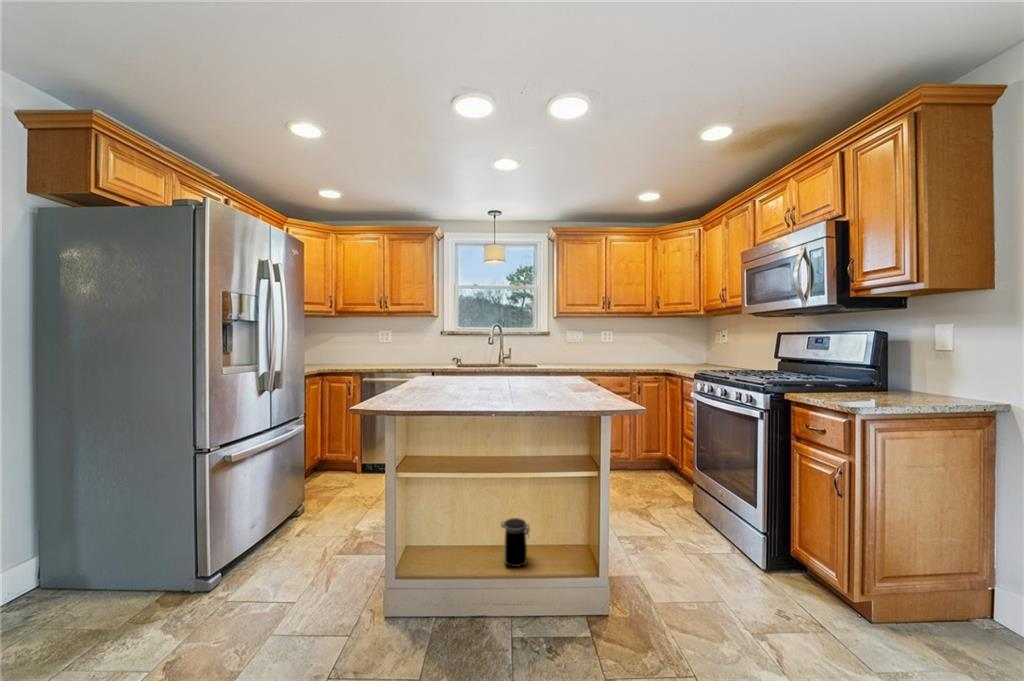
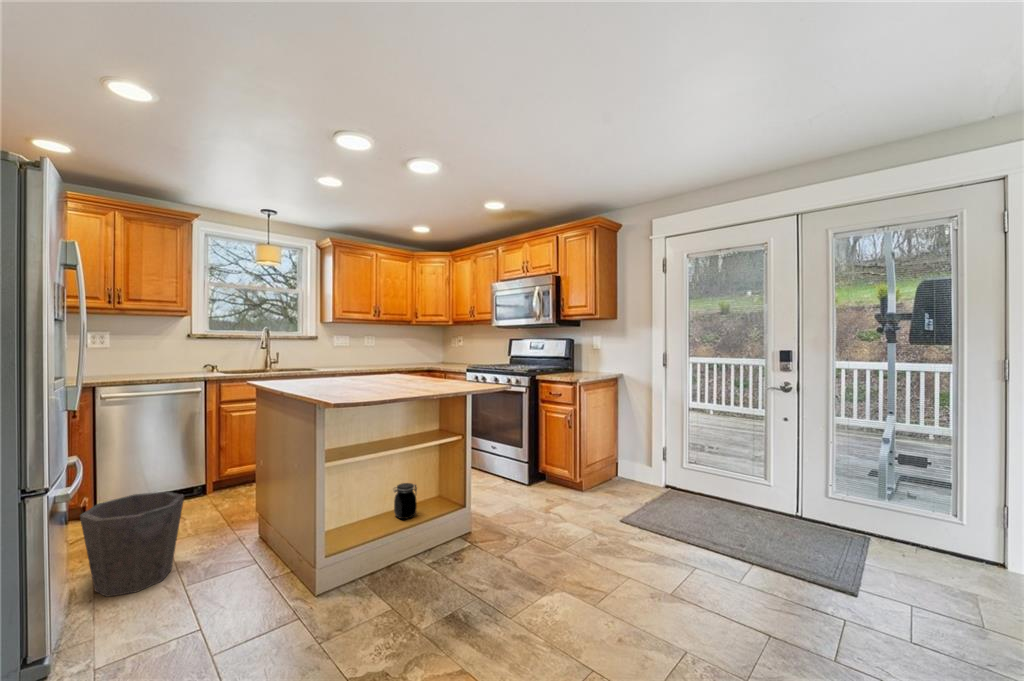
waste bin: none [279,466,350,552] -> present [80,491,184,597]

